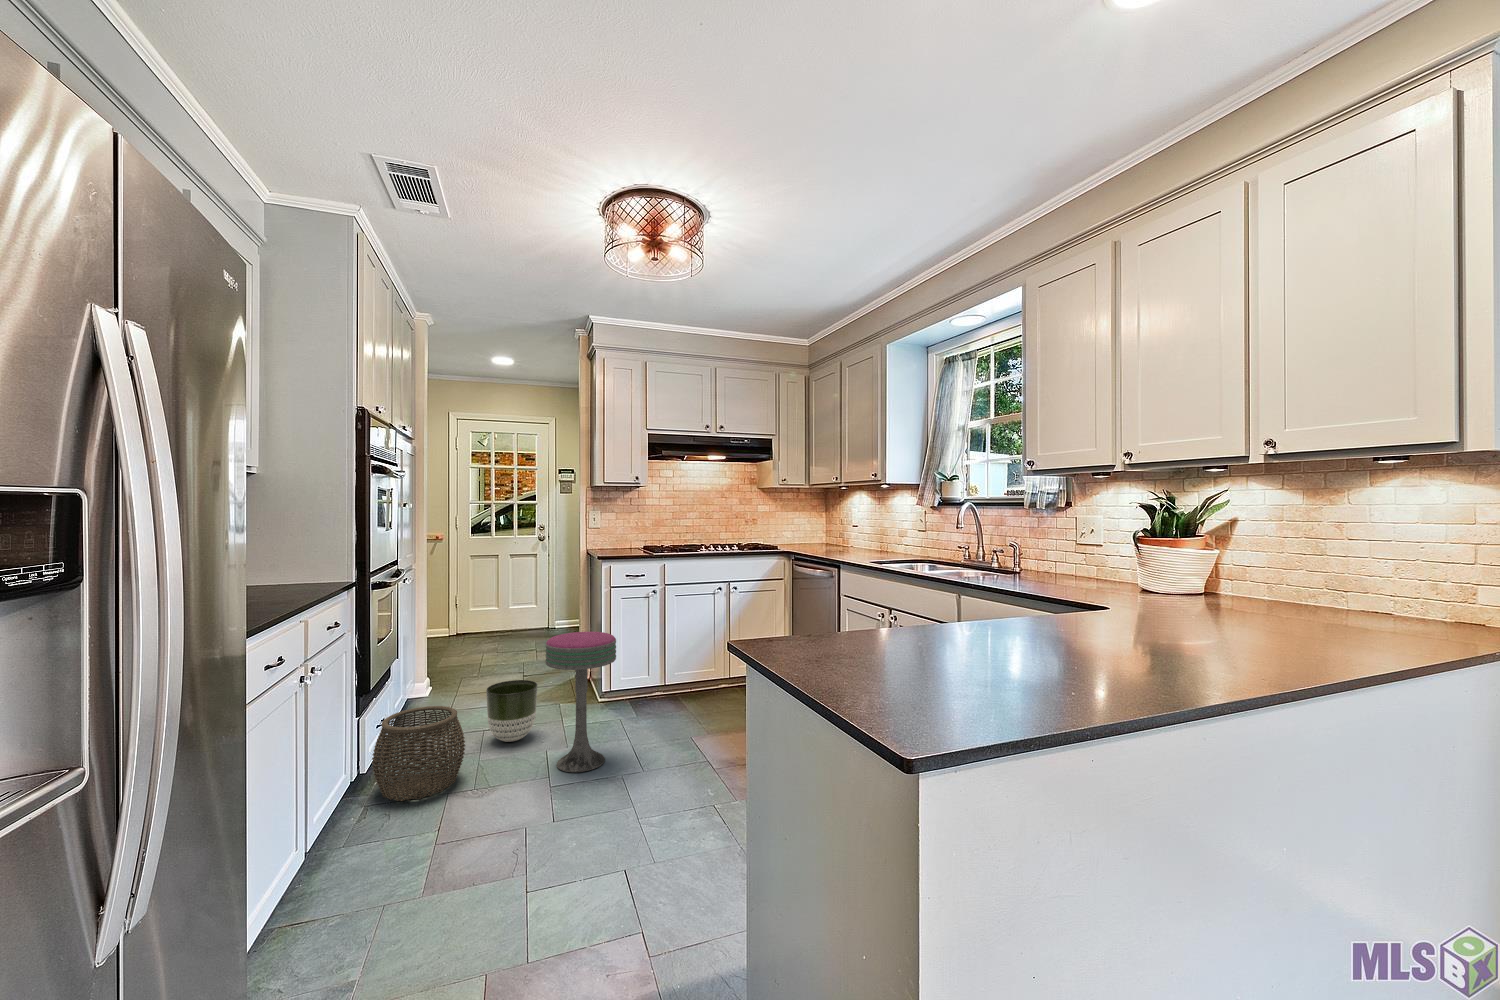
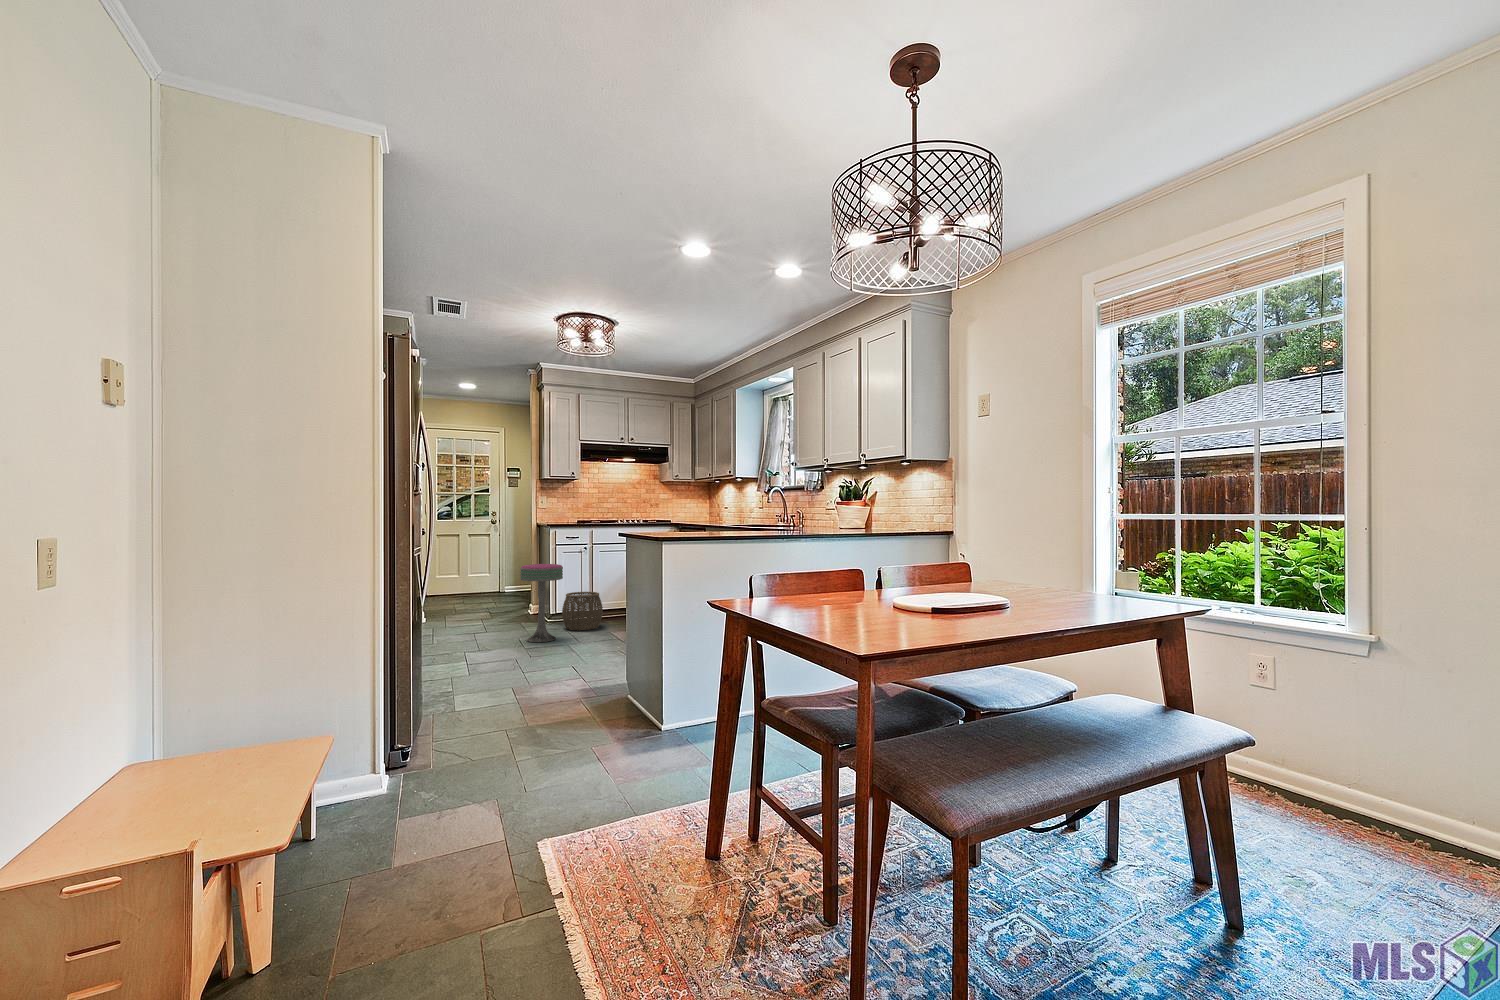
planter: present [486,680,537,742] -> none [479,599,511,634]
woven basket: present [372,706,465,801] -> present [562,592,603,631]

